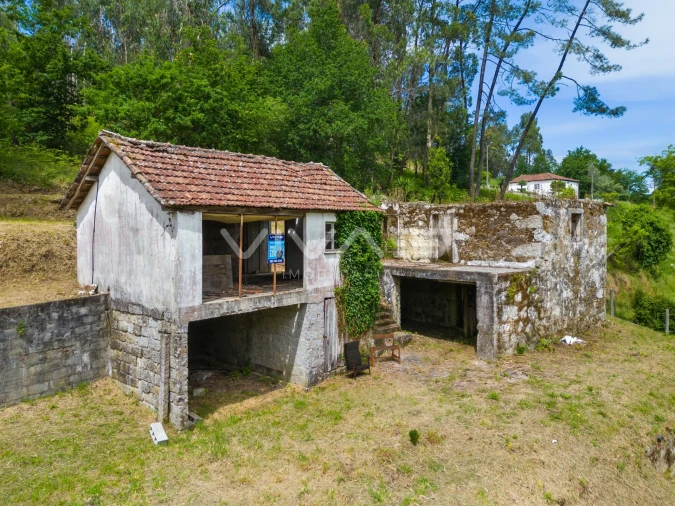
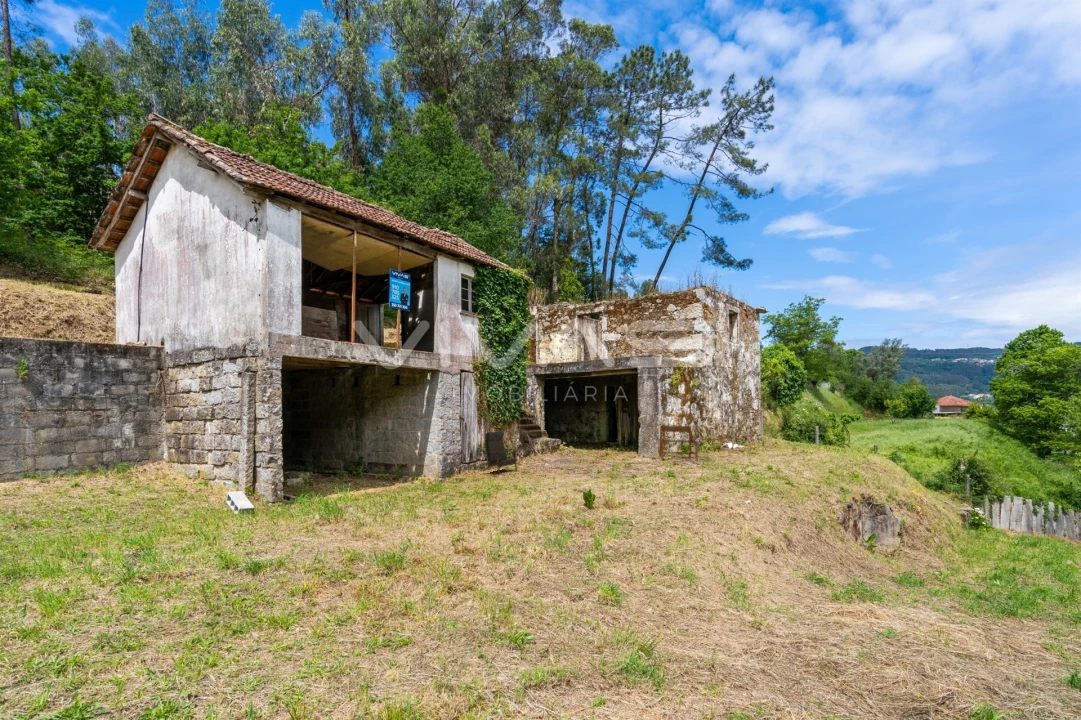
bench: present [369,333,400,366] -> present [658,425,698,461]

